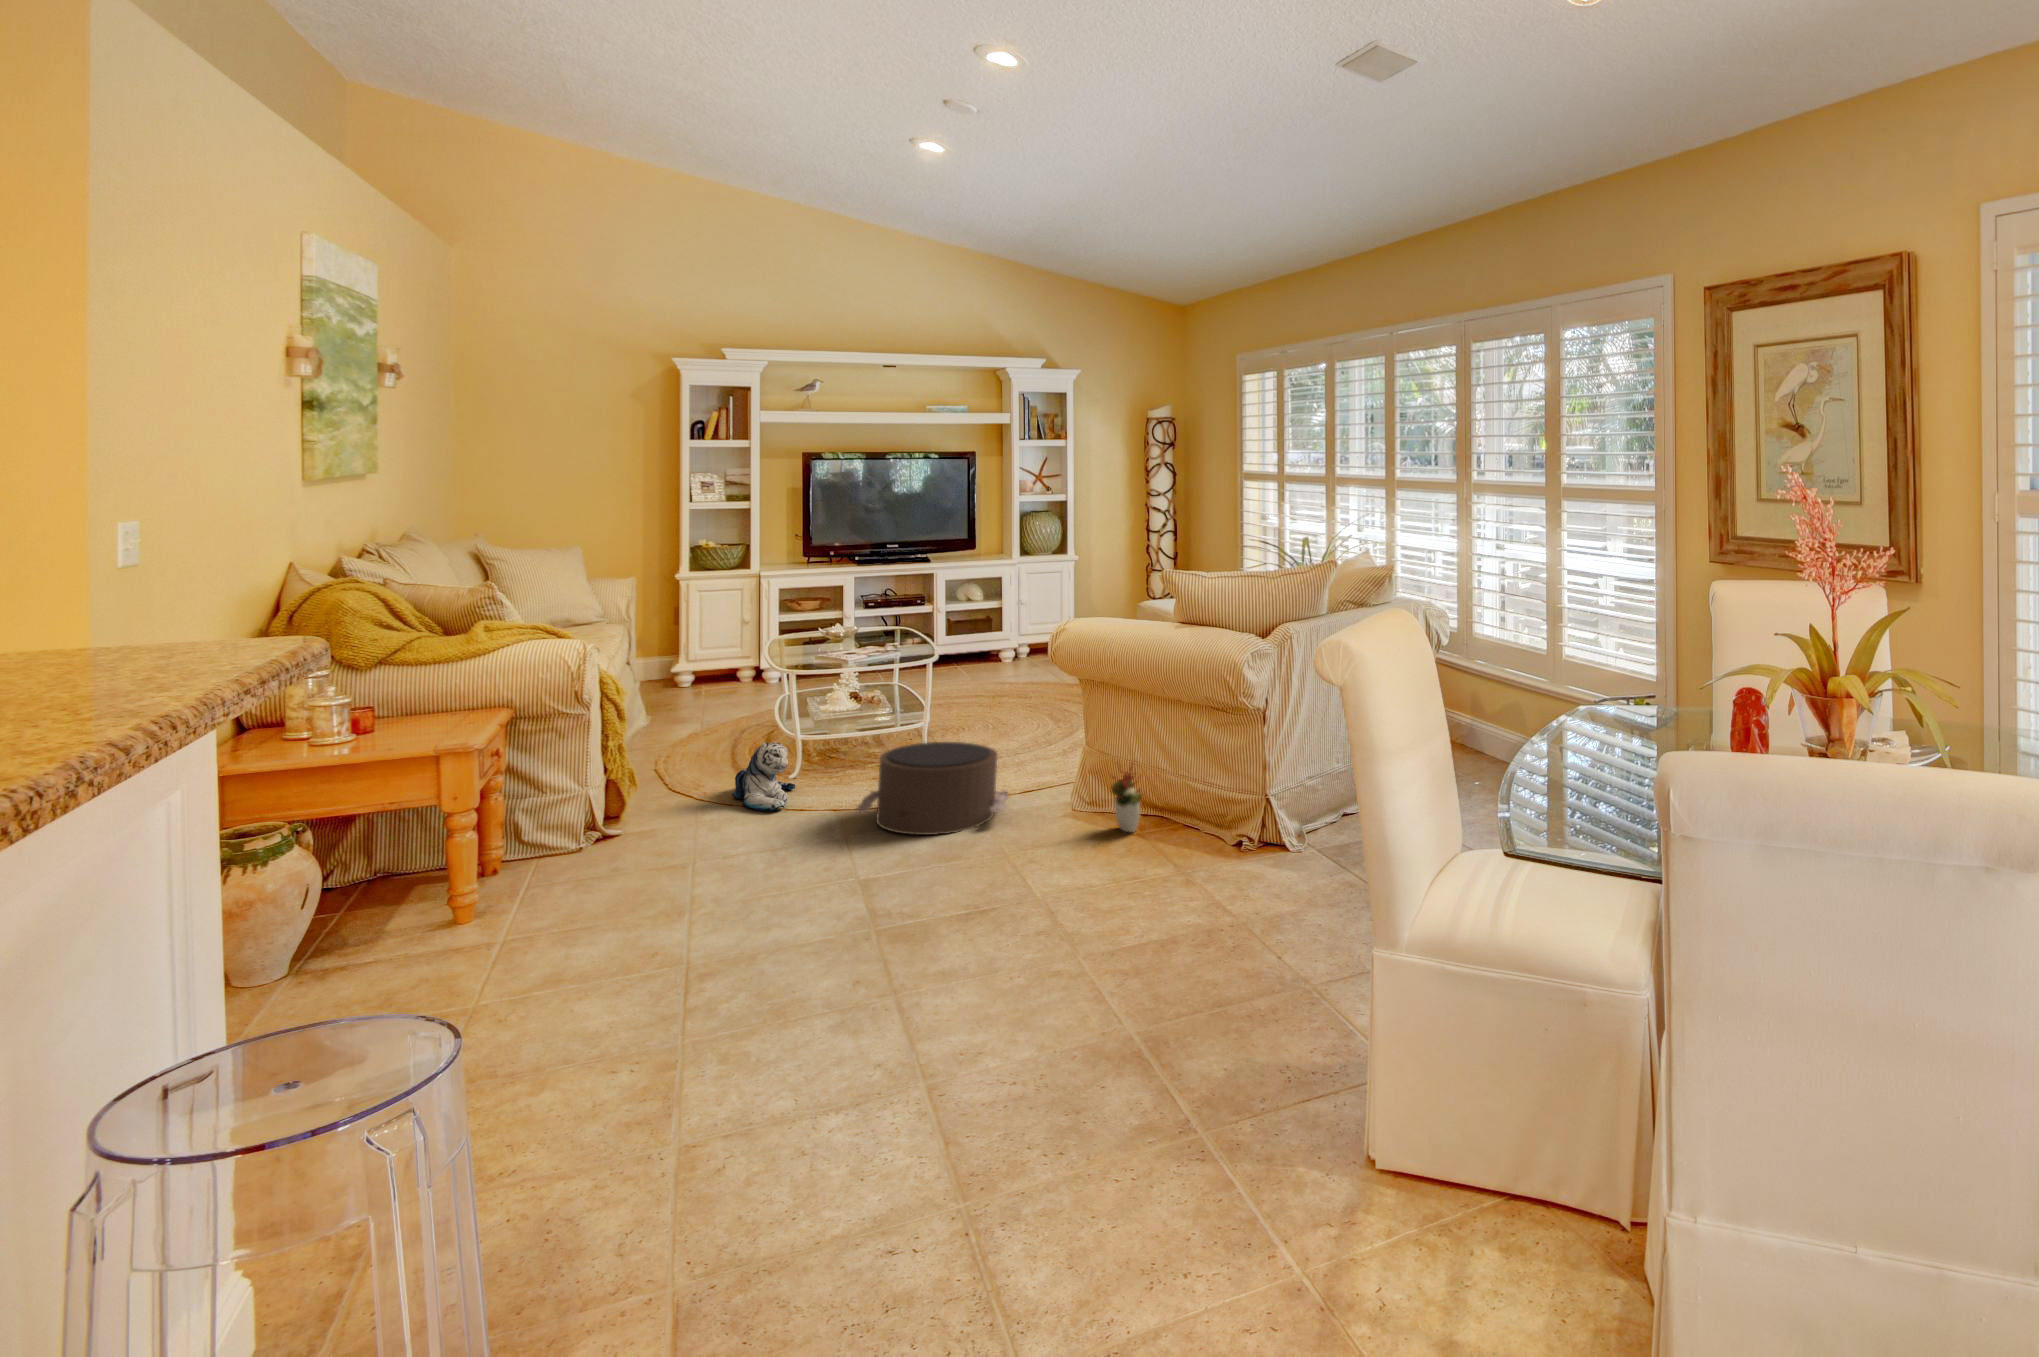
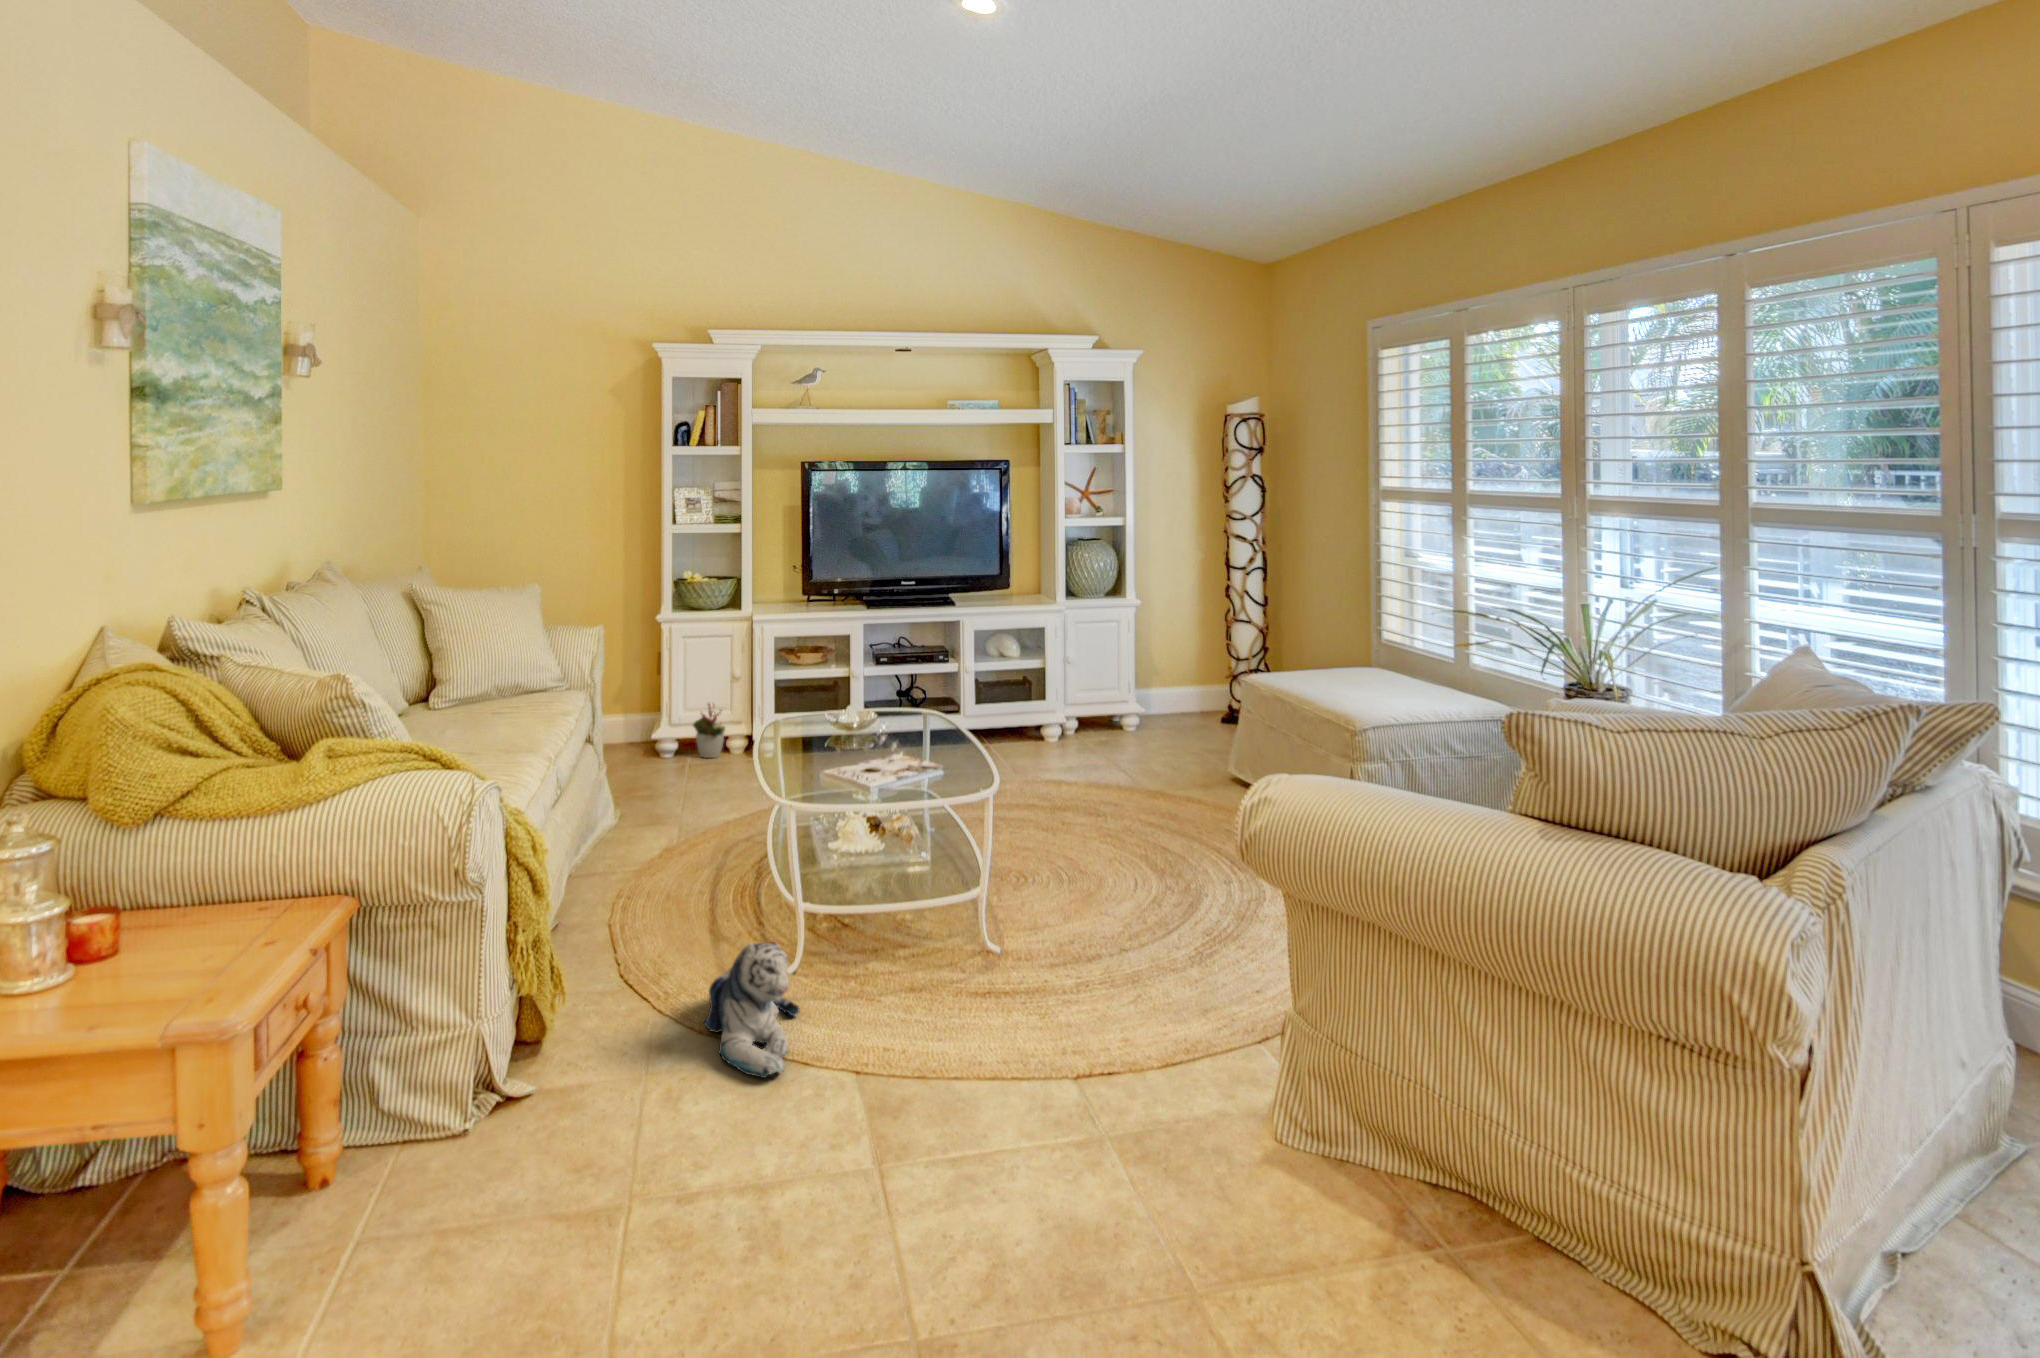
pouf: present [857,742,1008,835] -> none [910,976,1190,1213]
decorative plant: present [1110,762,1142,832] -> present [693,704,725,758]

